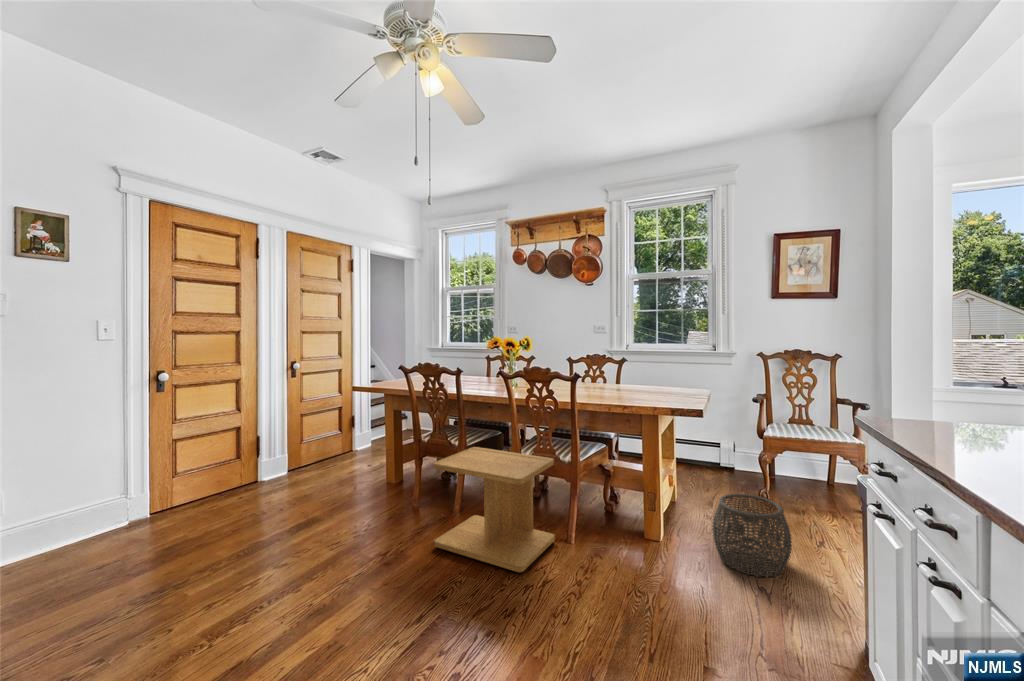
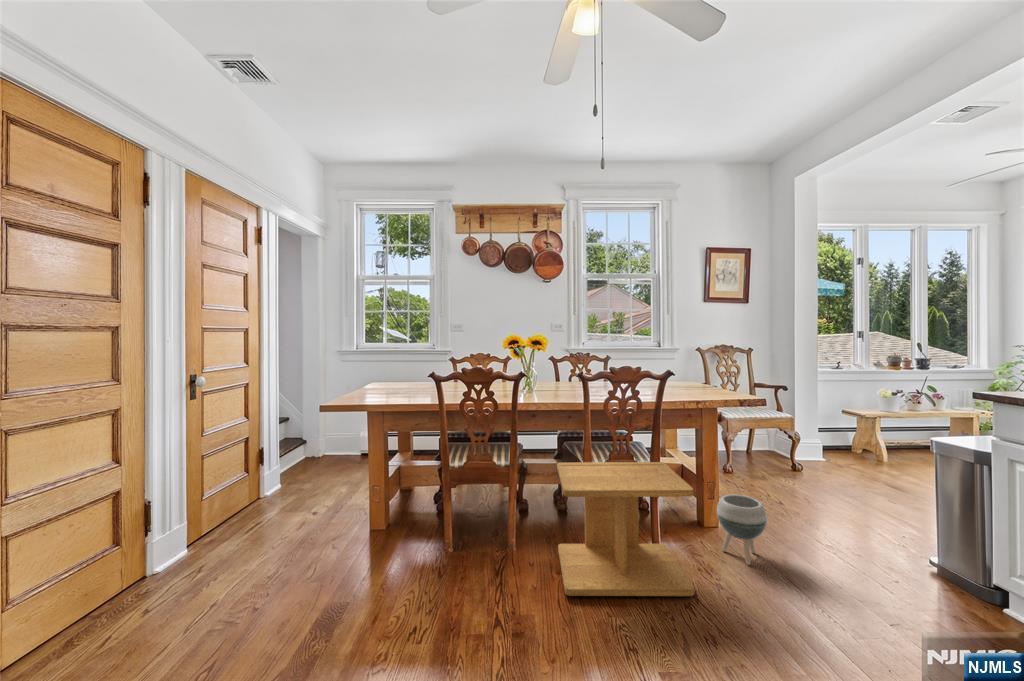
woven basket: present [712,494,792,577] -> none [778,468,854,538]
planter: none [597,501,642,570] -> present [717,494,767,565]

